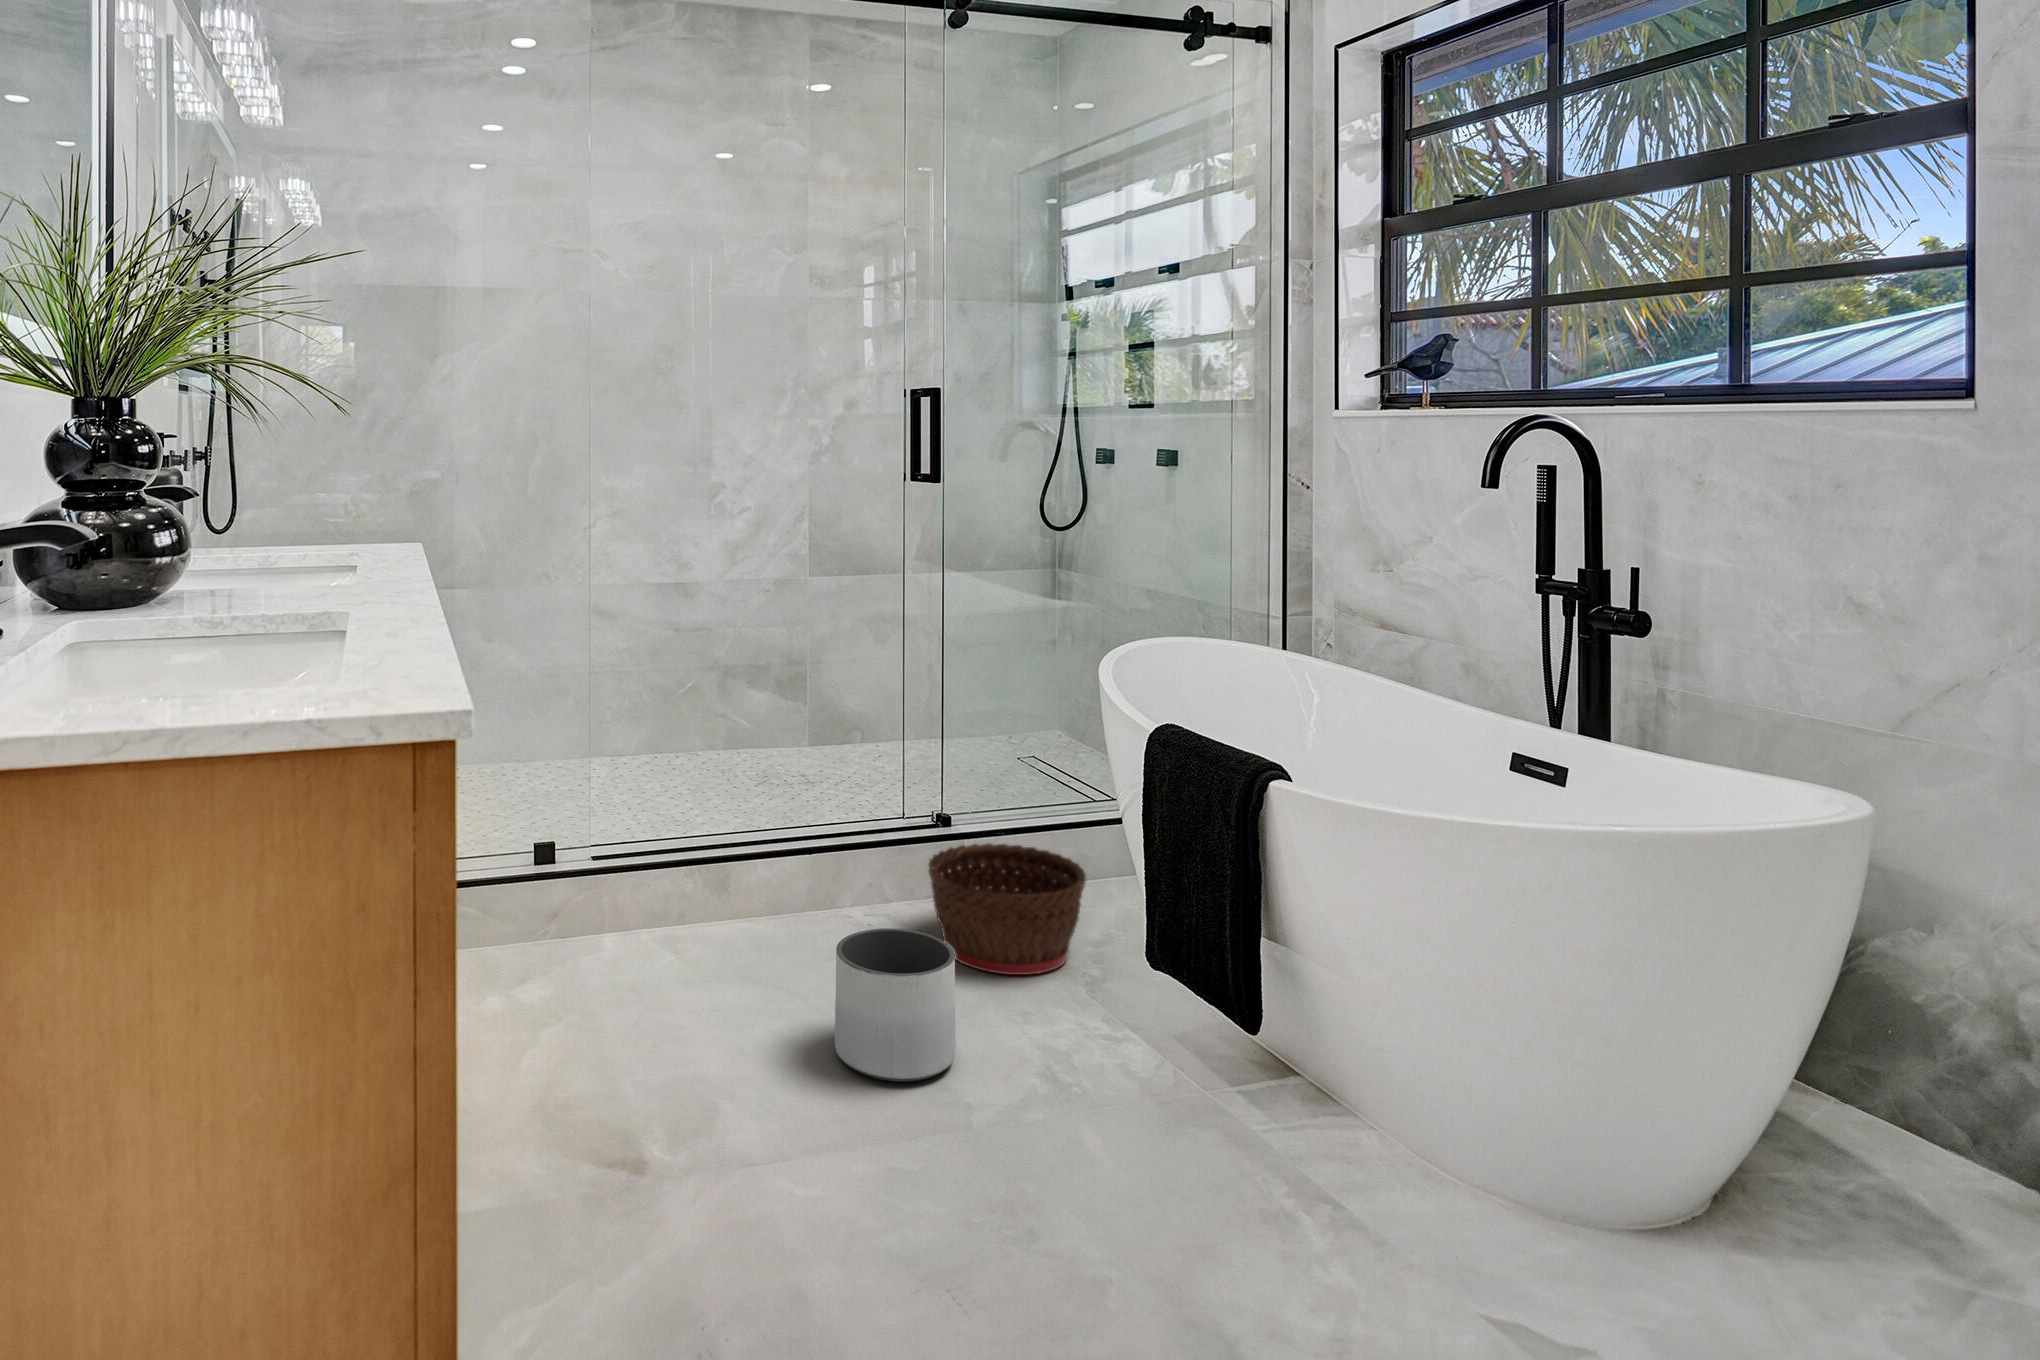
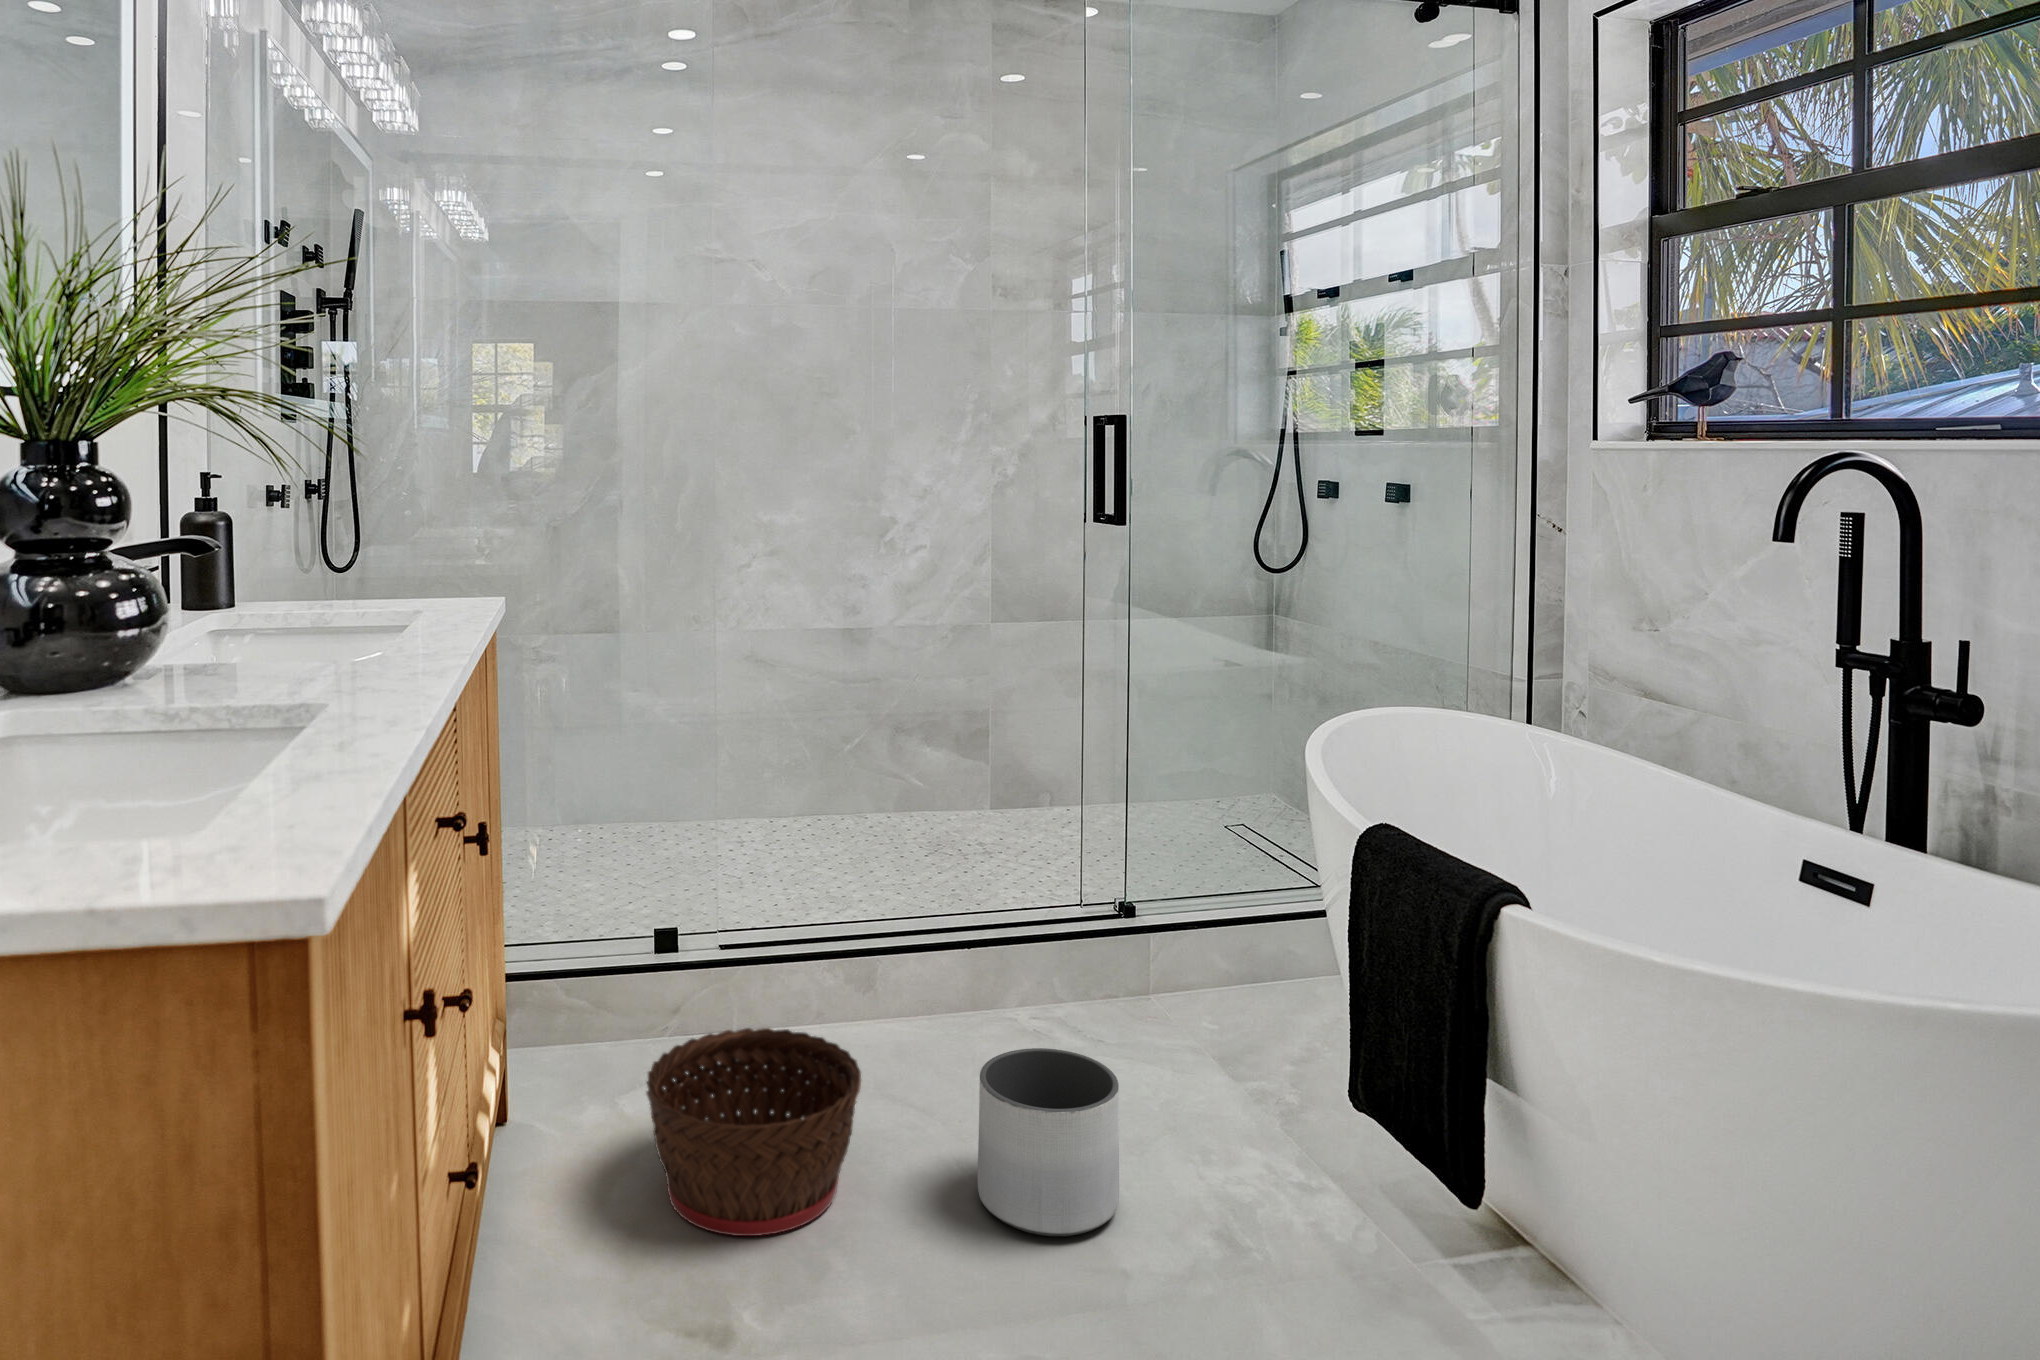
basket: present [928,843,1086,975] -> present [646,1028,861,1236]

